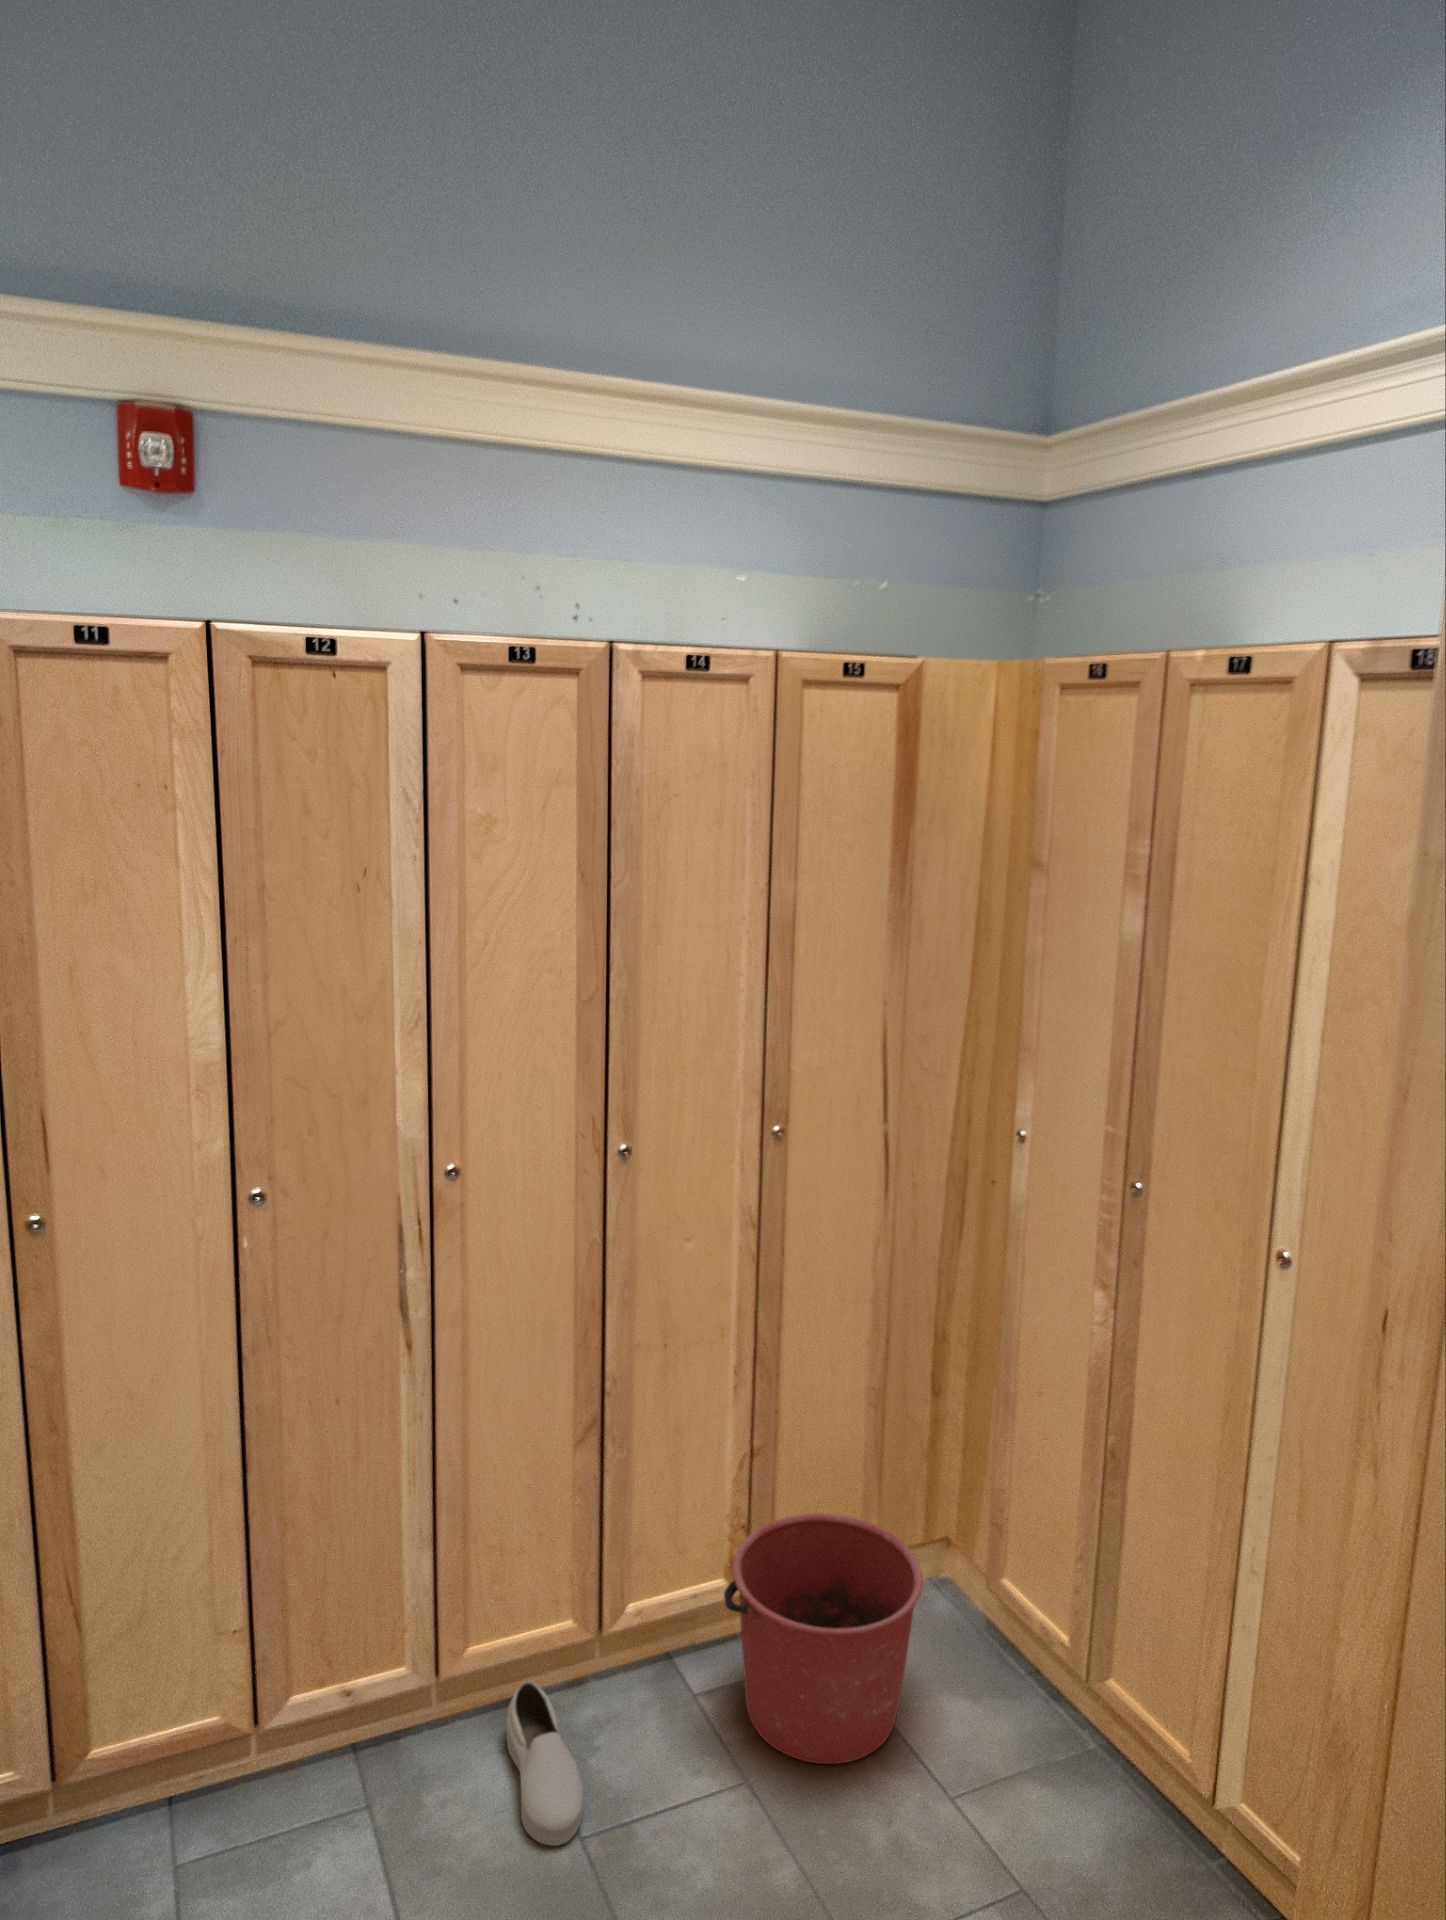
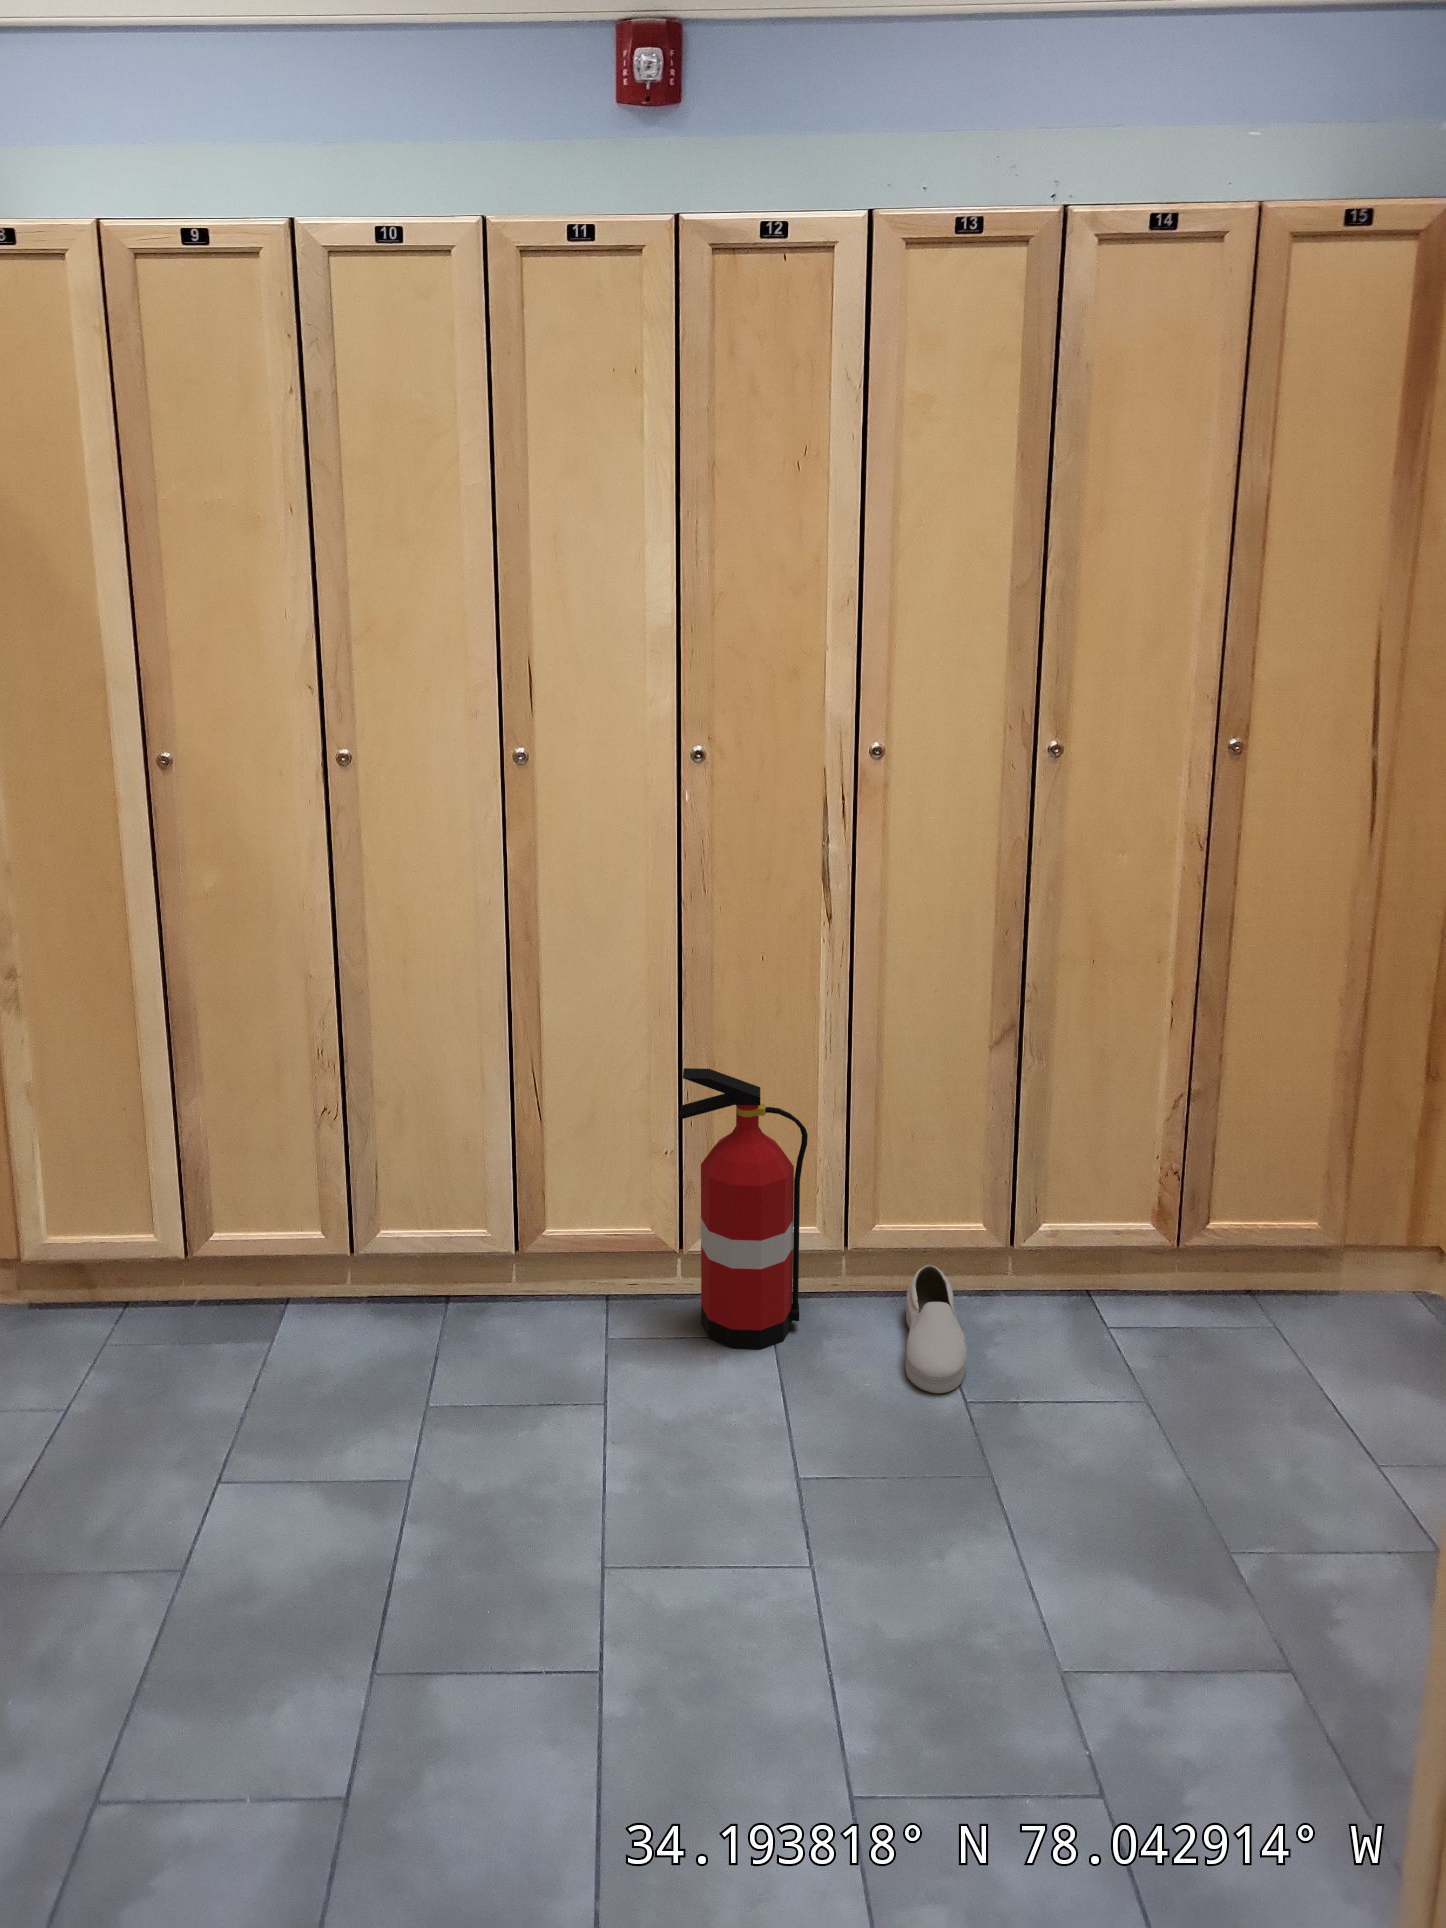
bucket: present [724,1513,923,1764] -> none [1135,1168,1366,1410]
fire extinguisher: none [254,1546,401,1853] -> present [680,1068,808,1349]

